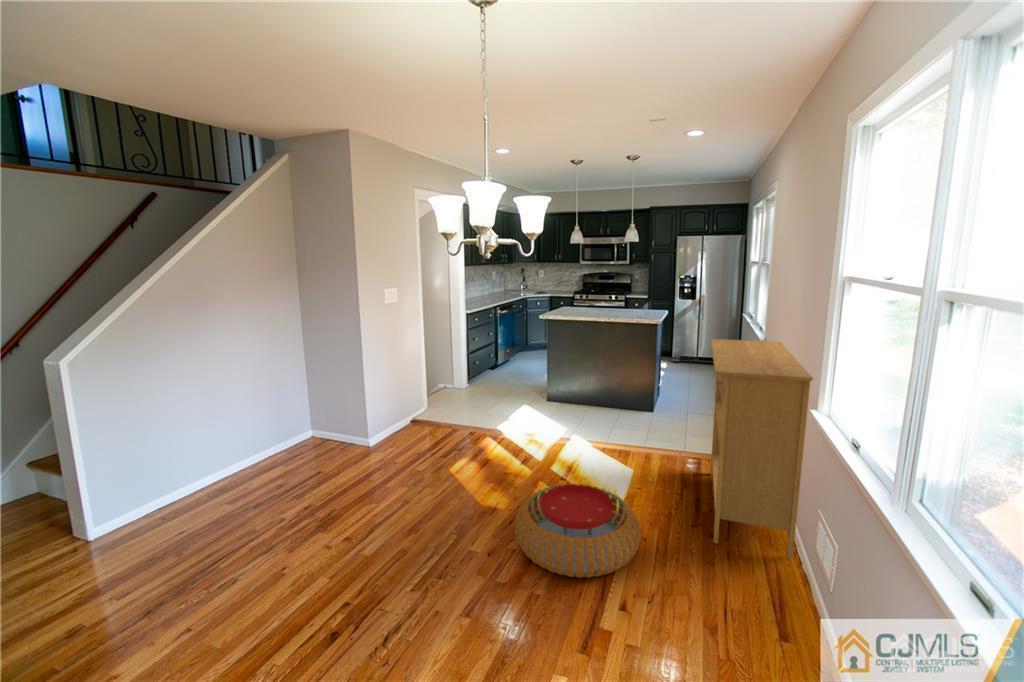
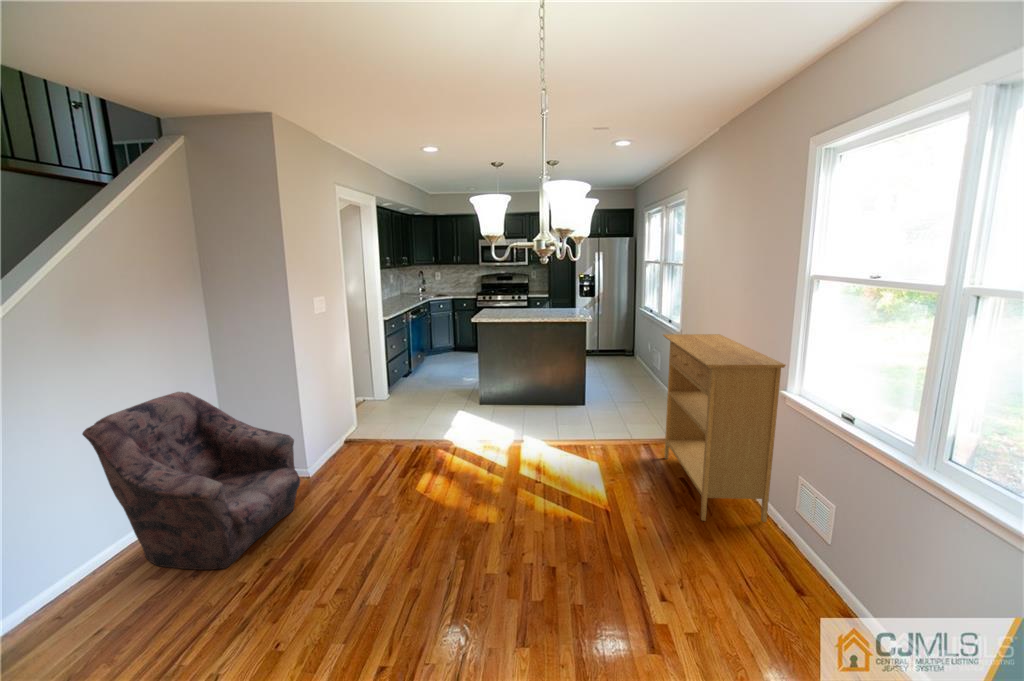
armchair: none [197,363,351,505] -> present [82,392,300,570]
pouf: present [515,484,641,578] -> none [527,485,653,580]

